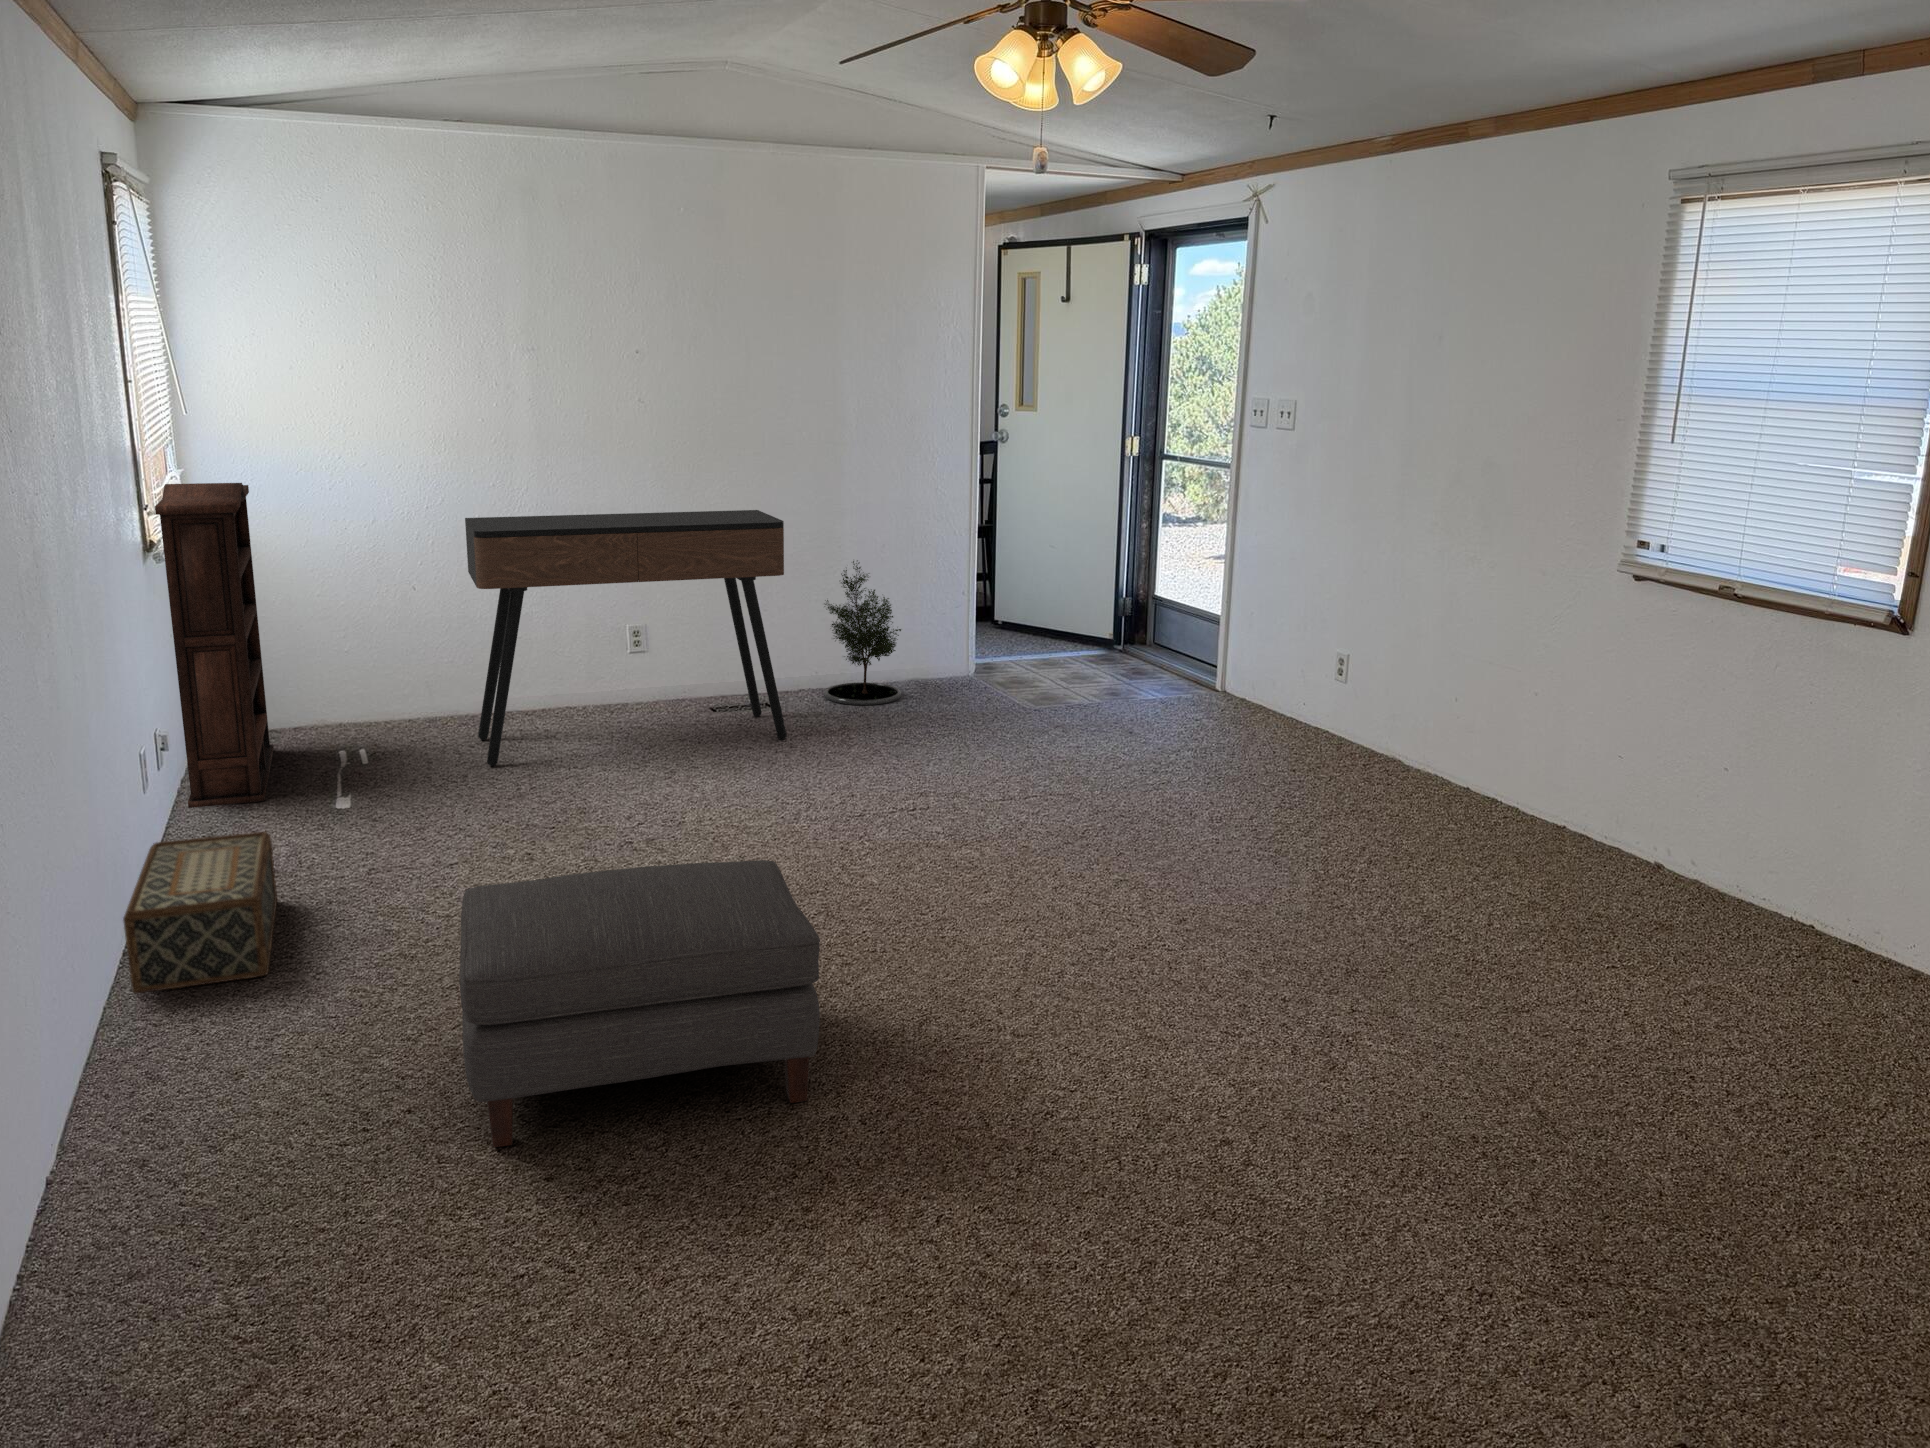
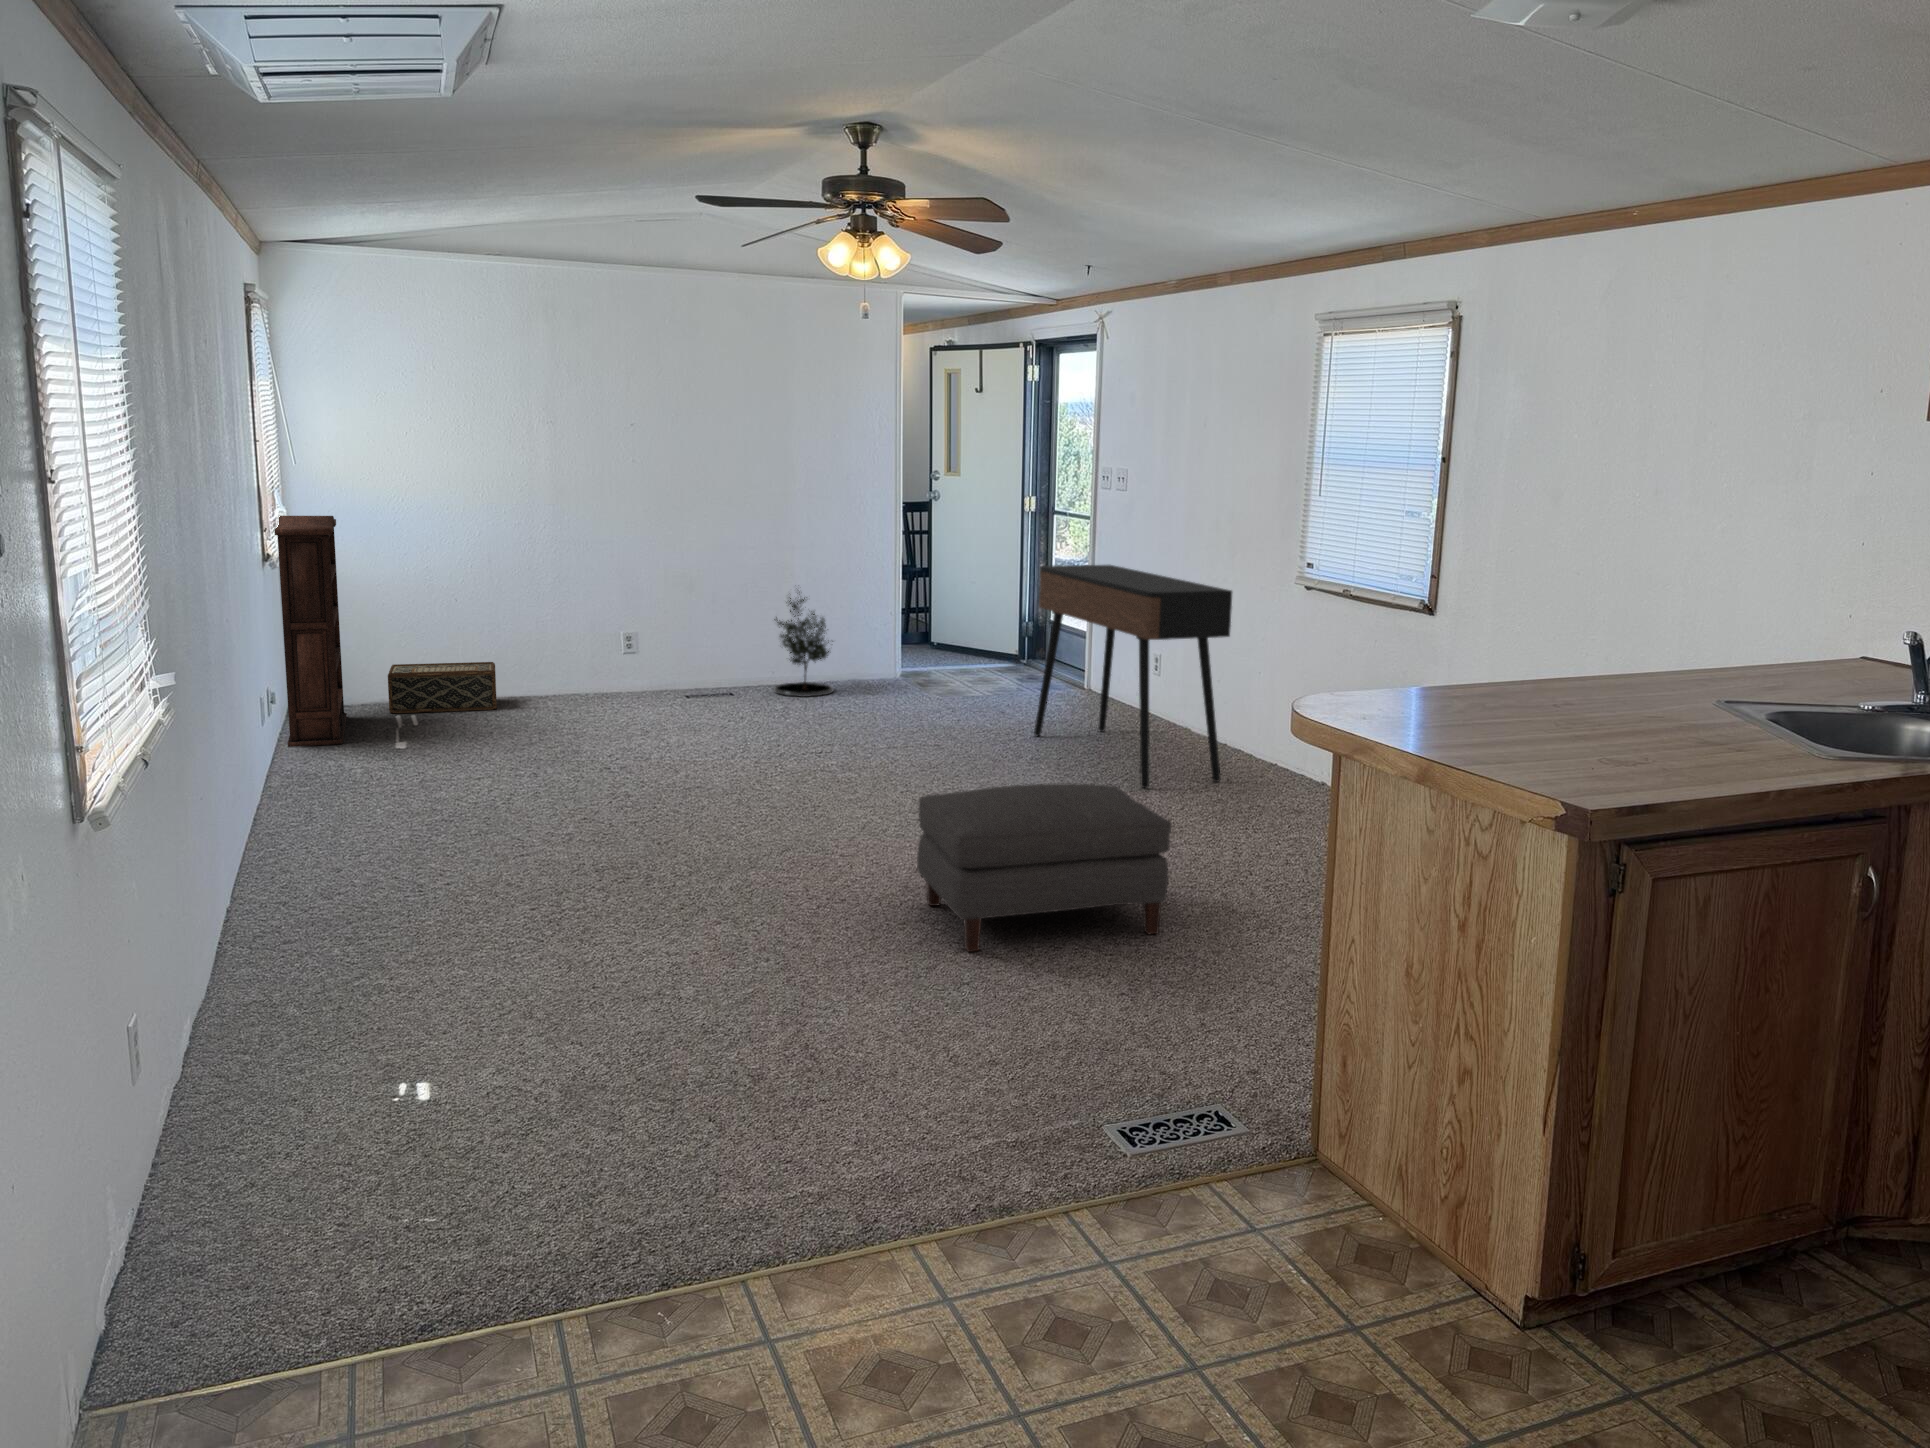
console table: present [465,510,787,766] -> present [1034,565,1232,788]
woven basket: present [123,831,277,994] -> present [388,662,497,713]
ottoman: present [459,860,820,1147] -> present [917,783,1171,952]

